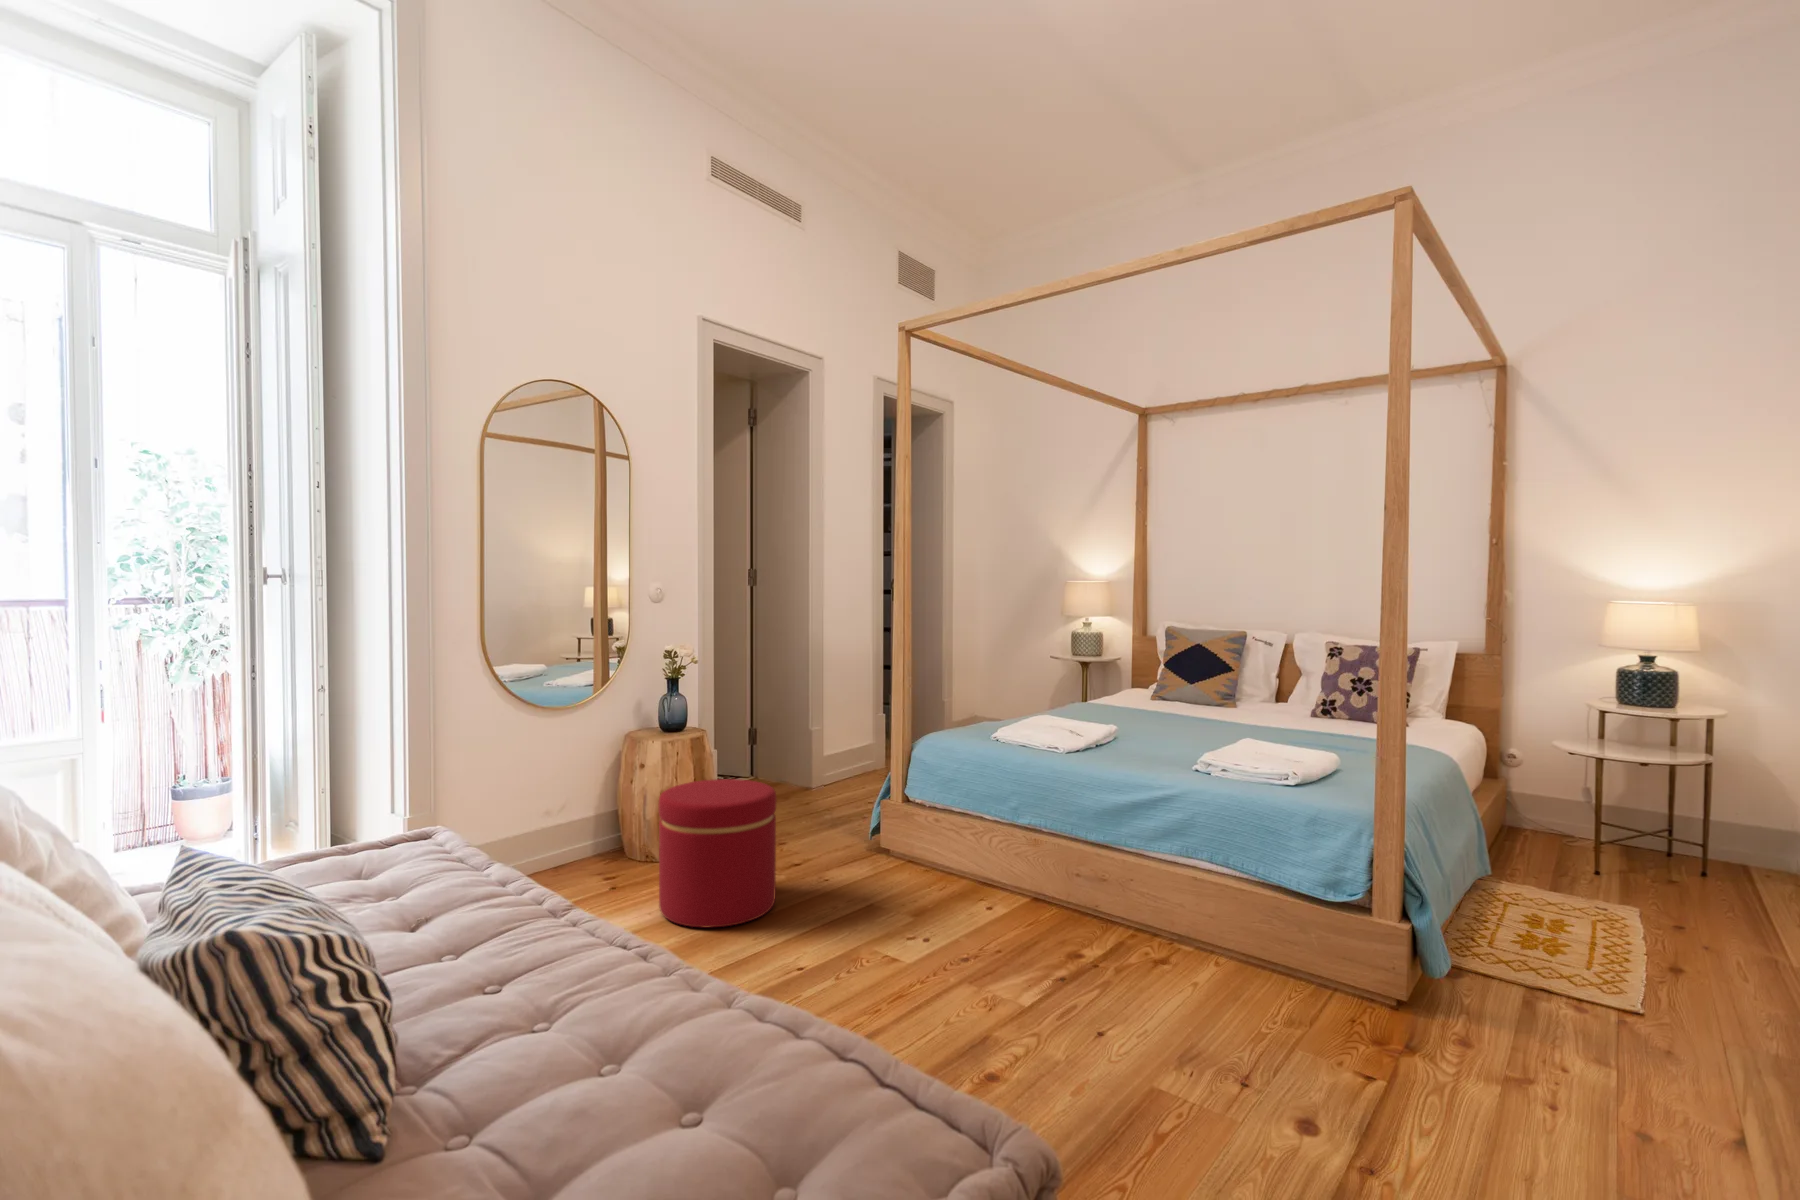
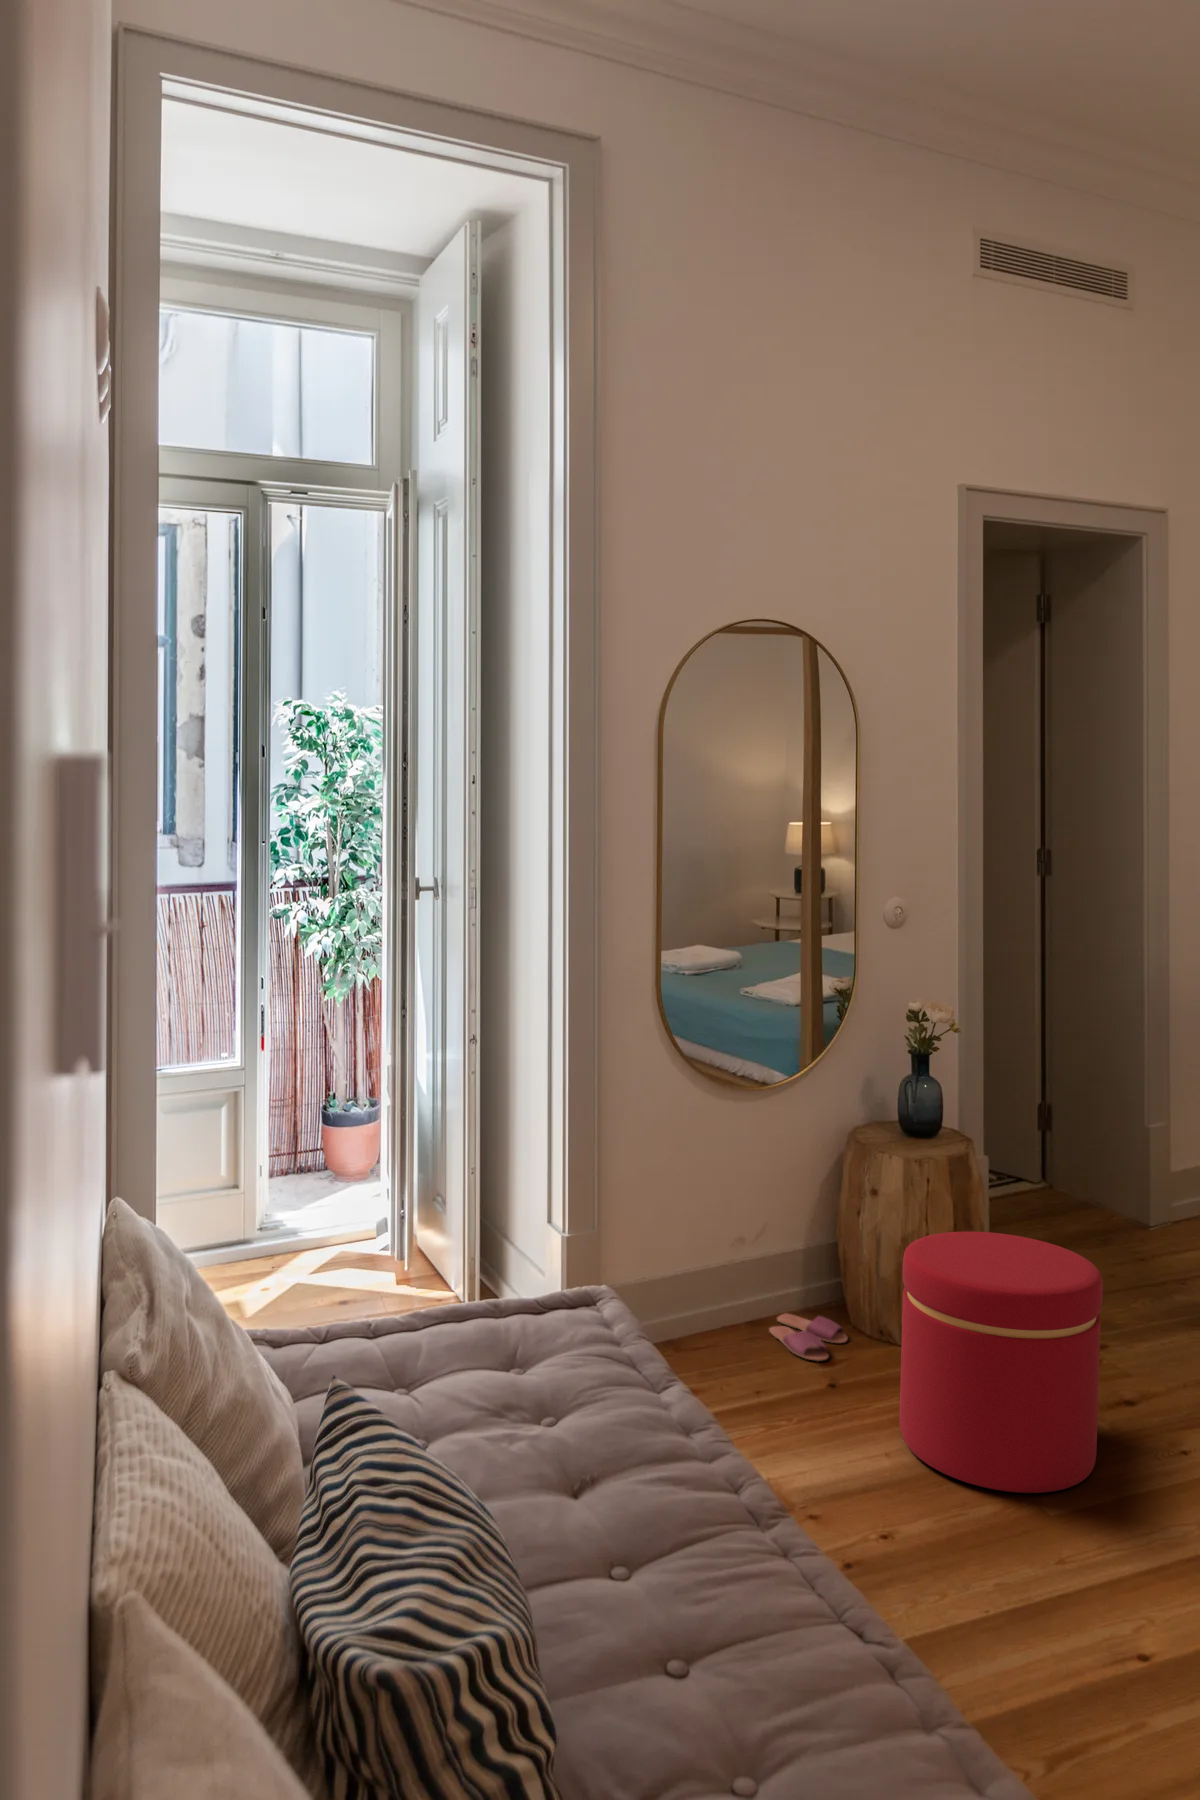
slippers: none [572,857,627,884] -> present [769,1314,848,1361]

